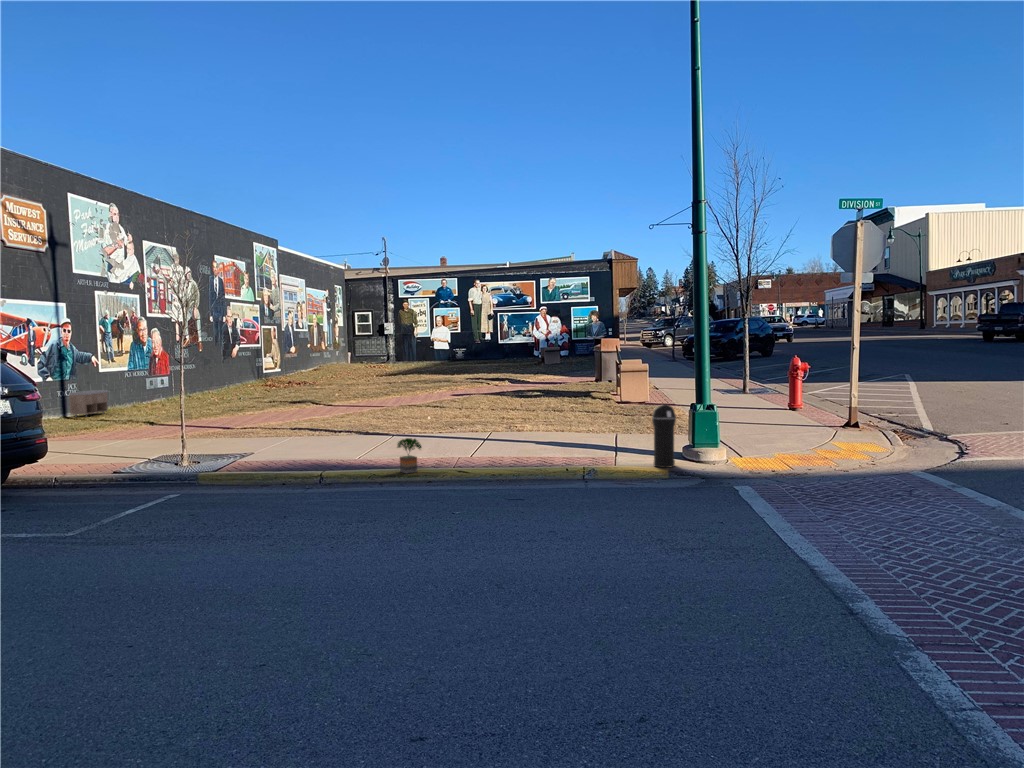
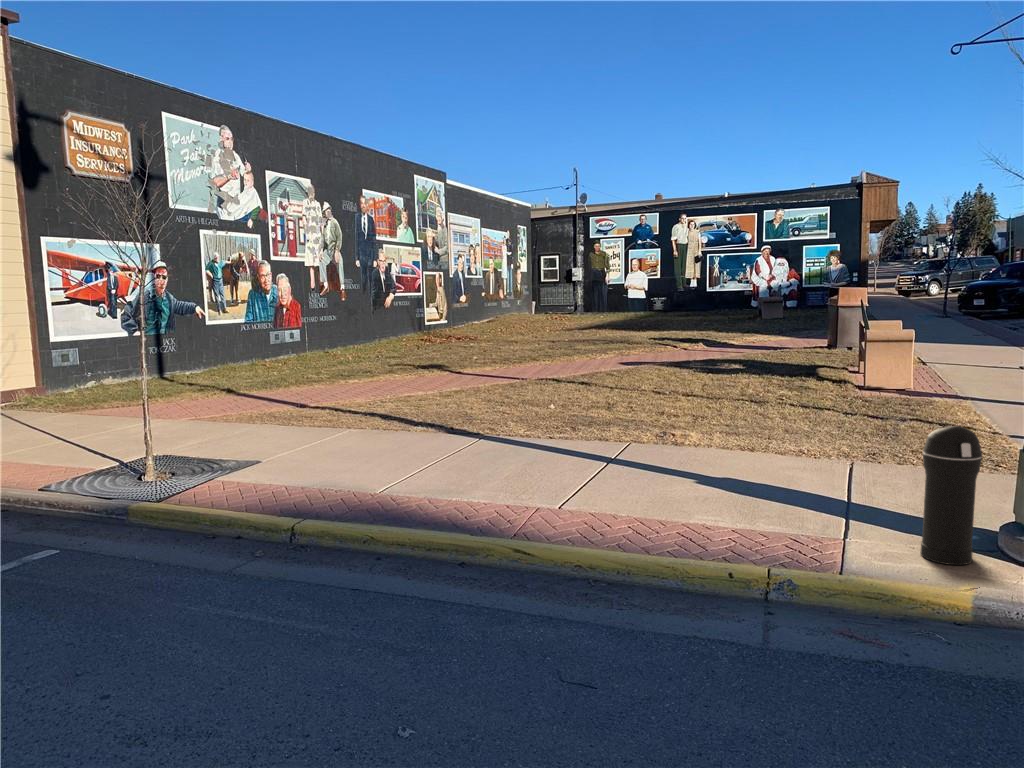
storage bench: present [69,390,108,416] -> none [168,345,213,376]
potted tree: present [397,438,422,473] -> none [415,458,460,523]

